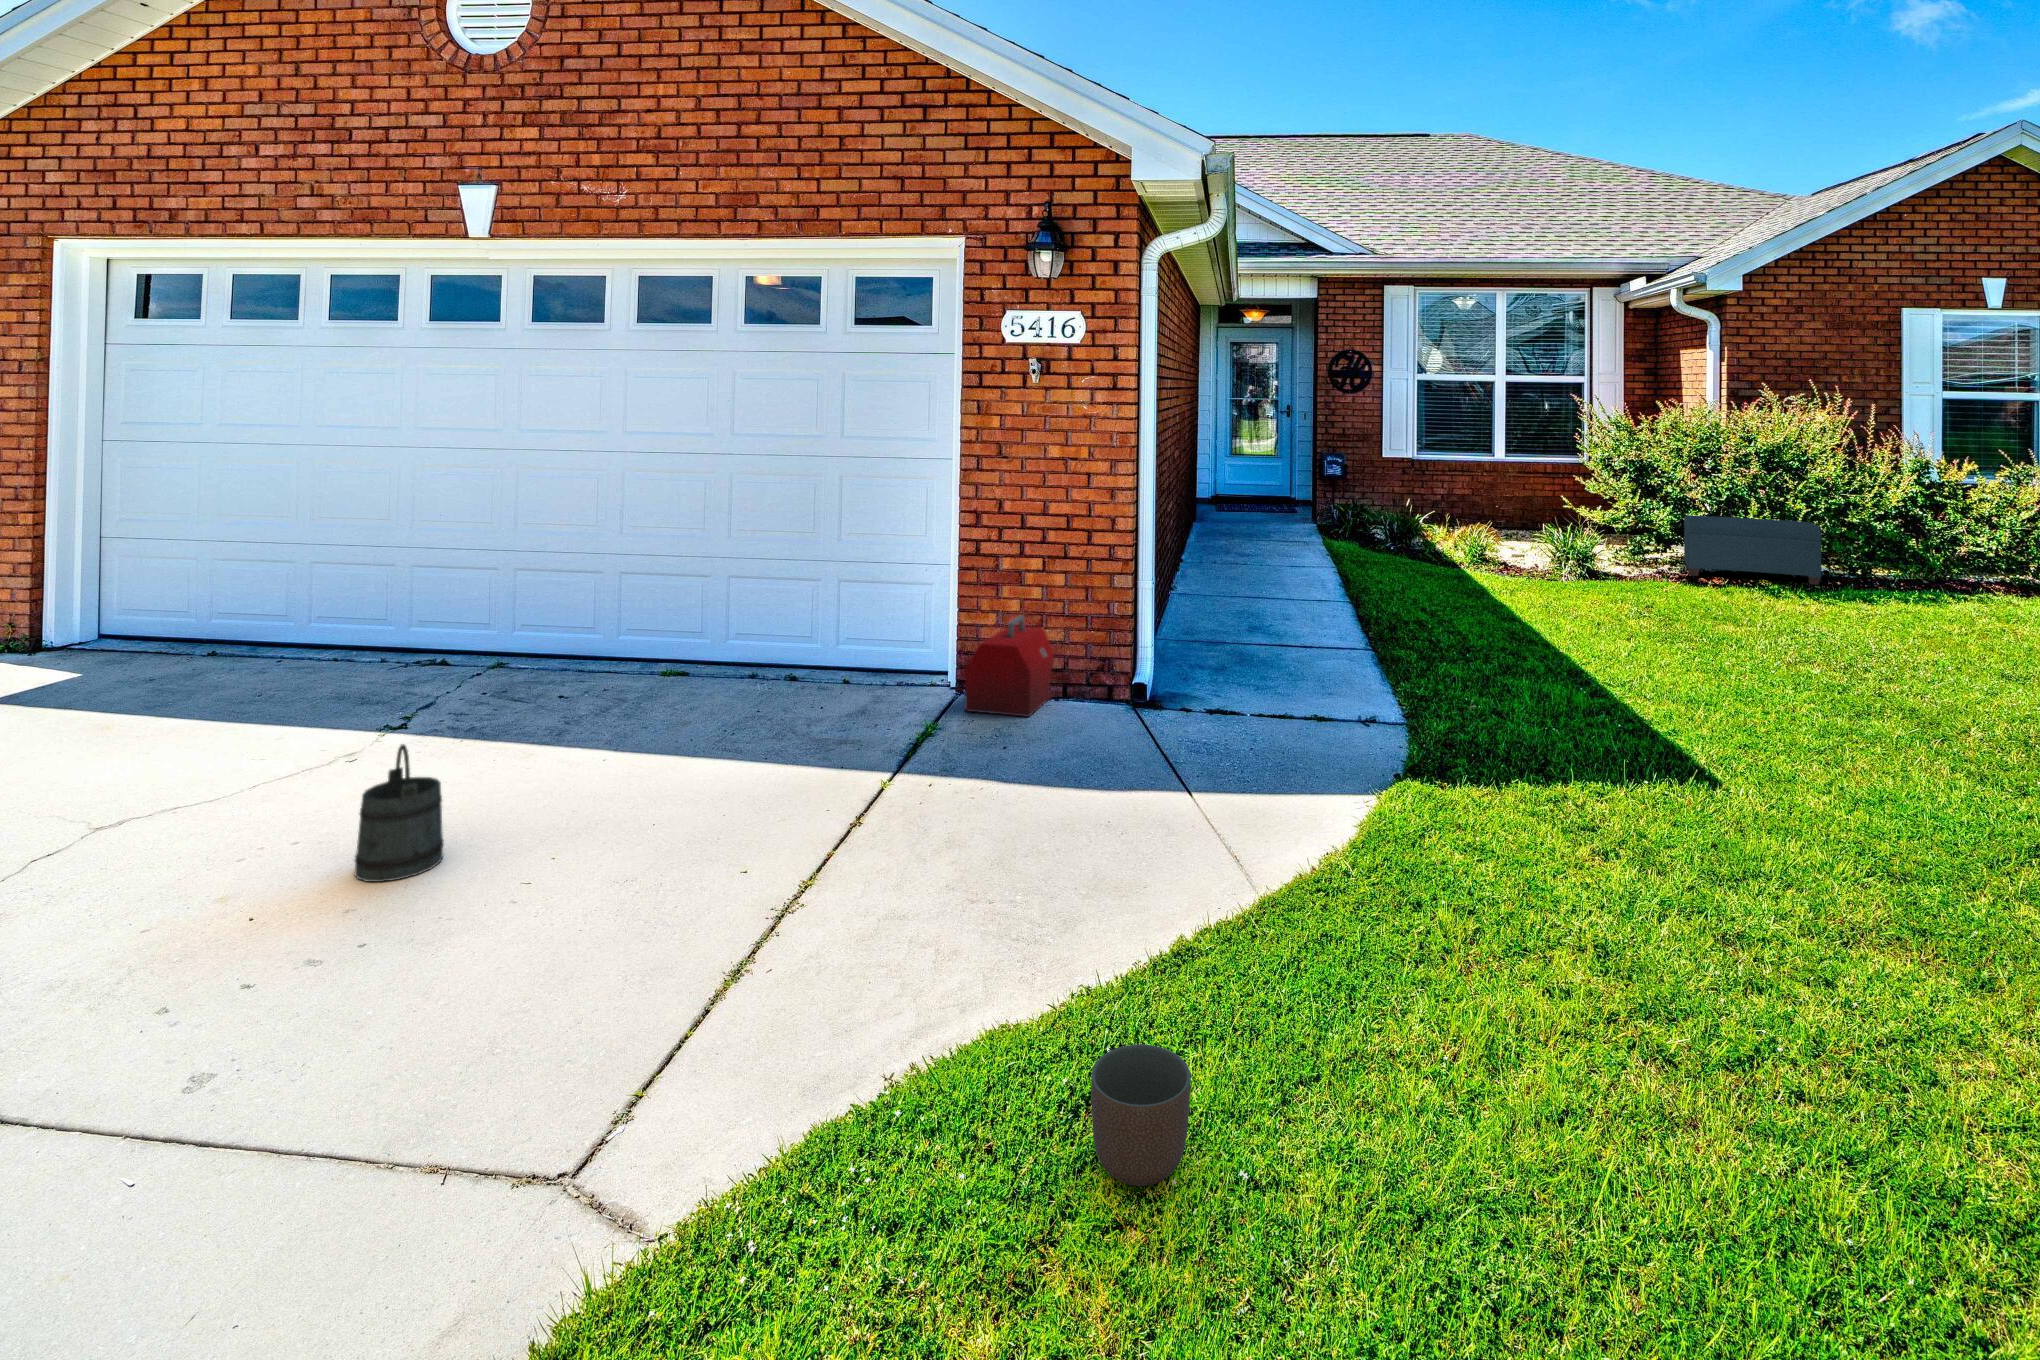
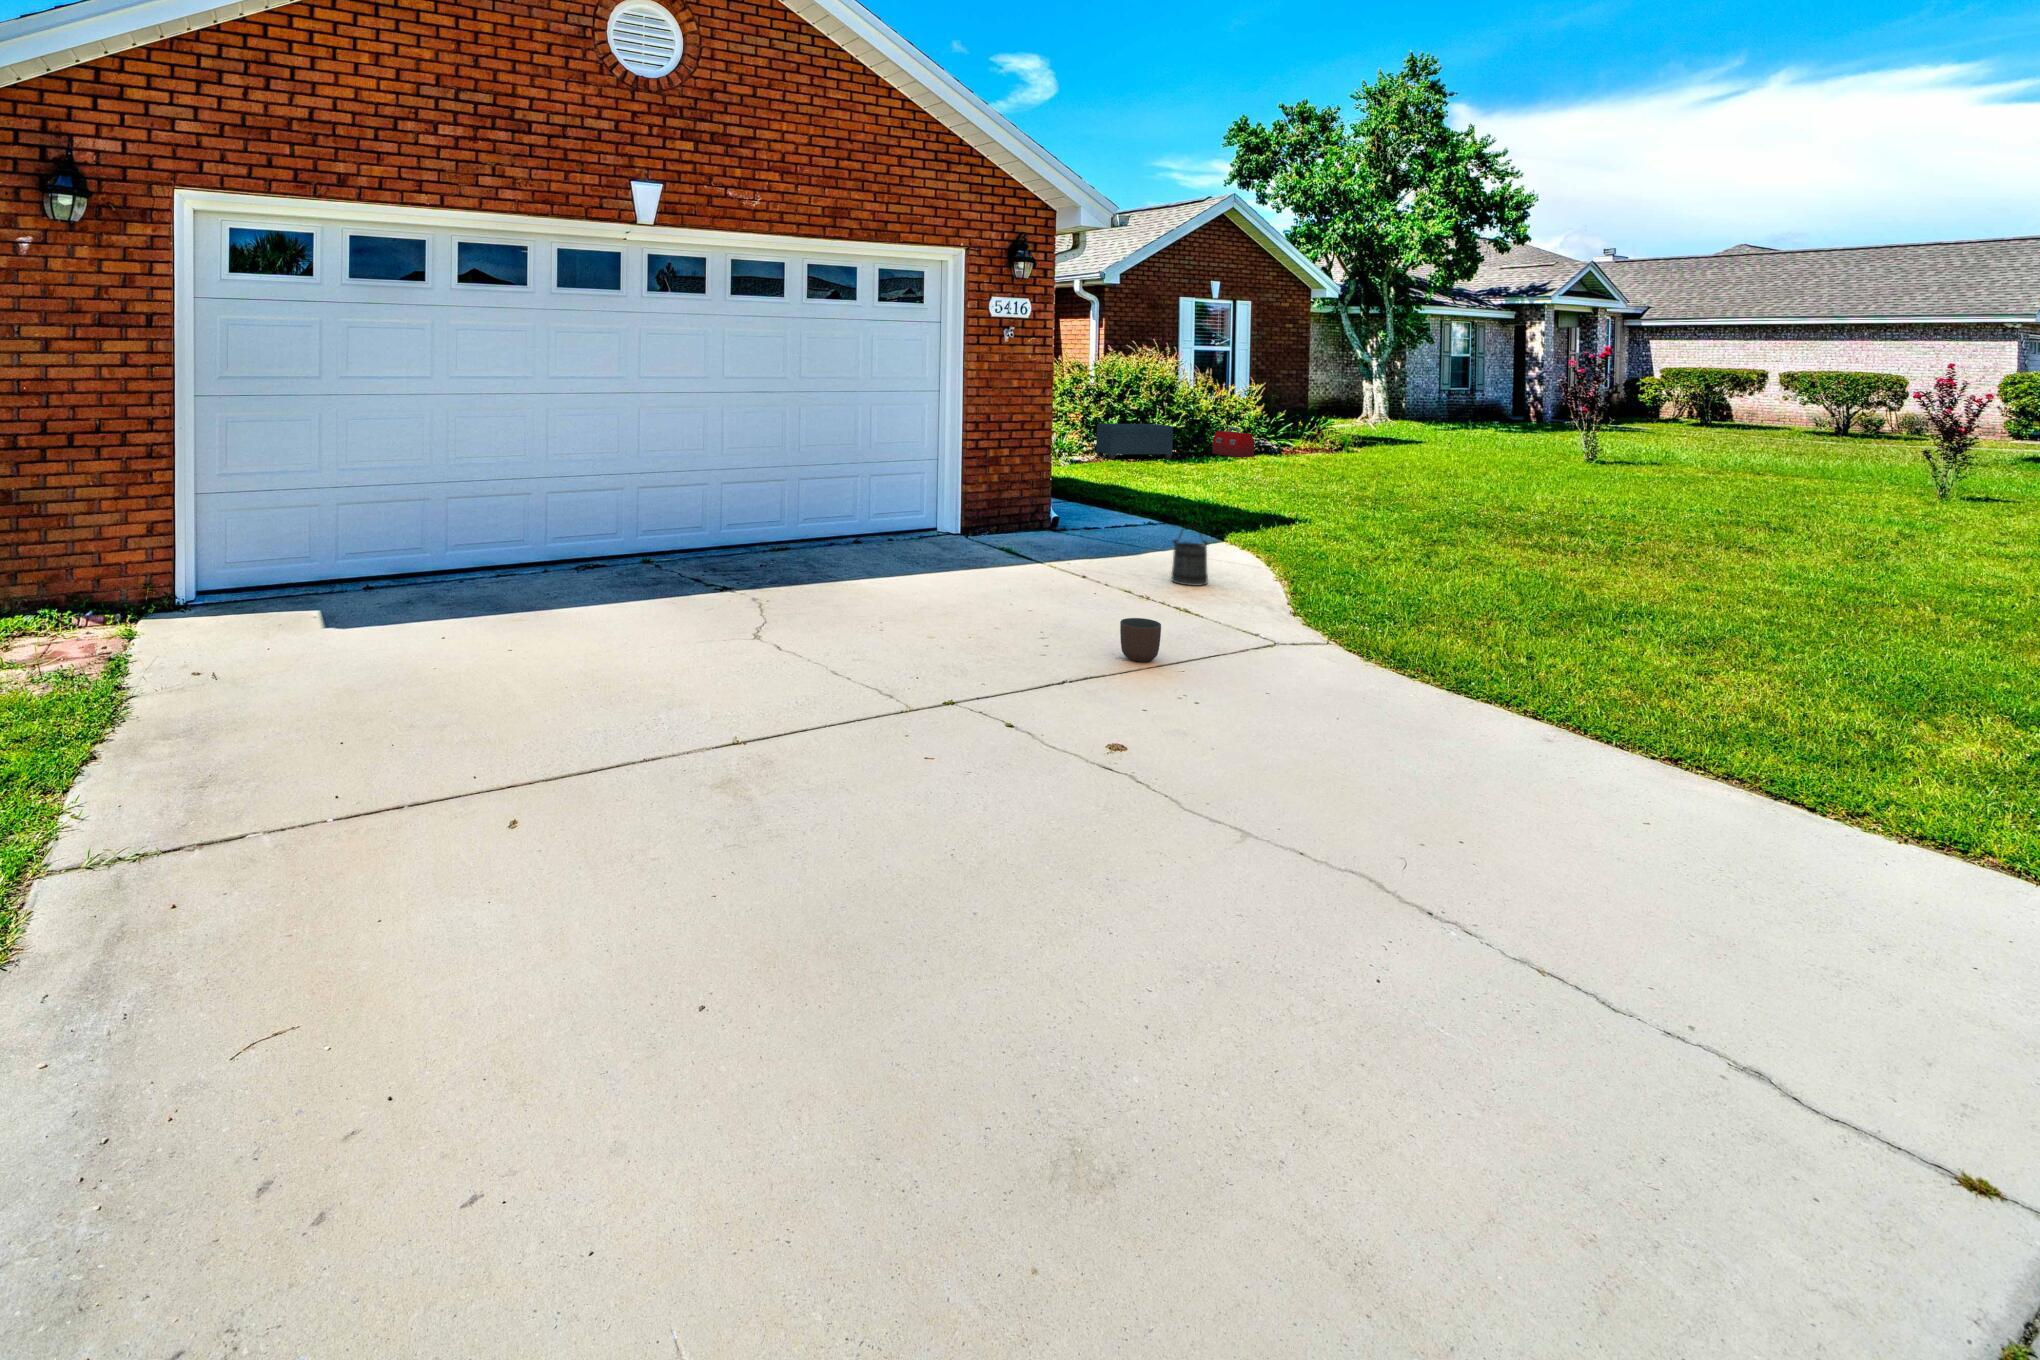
toolbox: present [964,615,1055,717] -> present [1212,427,1255,457]
bucket: present [354,744,444,882] -> present [1171,530,1208,586]
planter: present [1091,1044,1191,1186] -> present [1120,618,1161,662]

